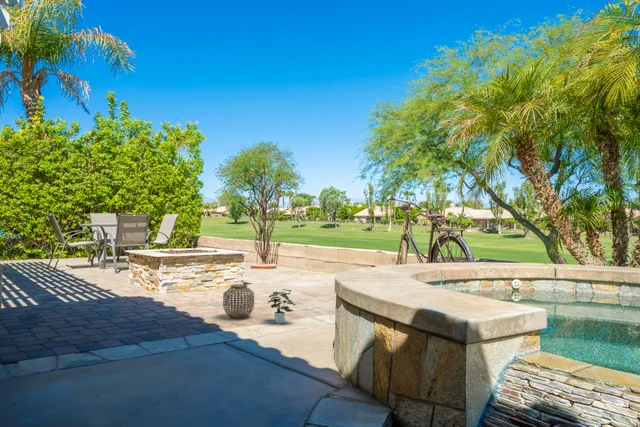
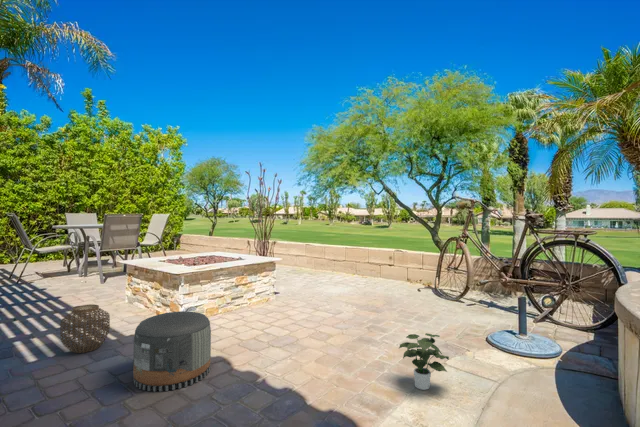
pouf: none [117,274,163,315] -> present [133,311,211,391]
woven basket: present [223,284,254,319] -> present [60,304,110,353]

